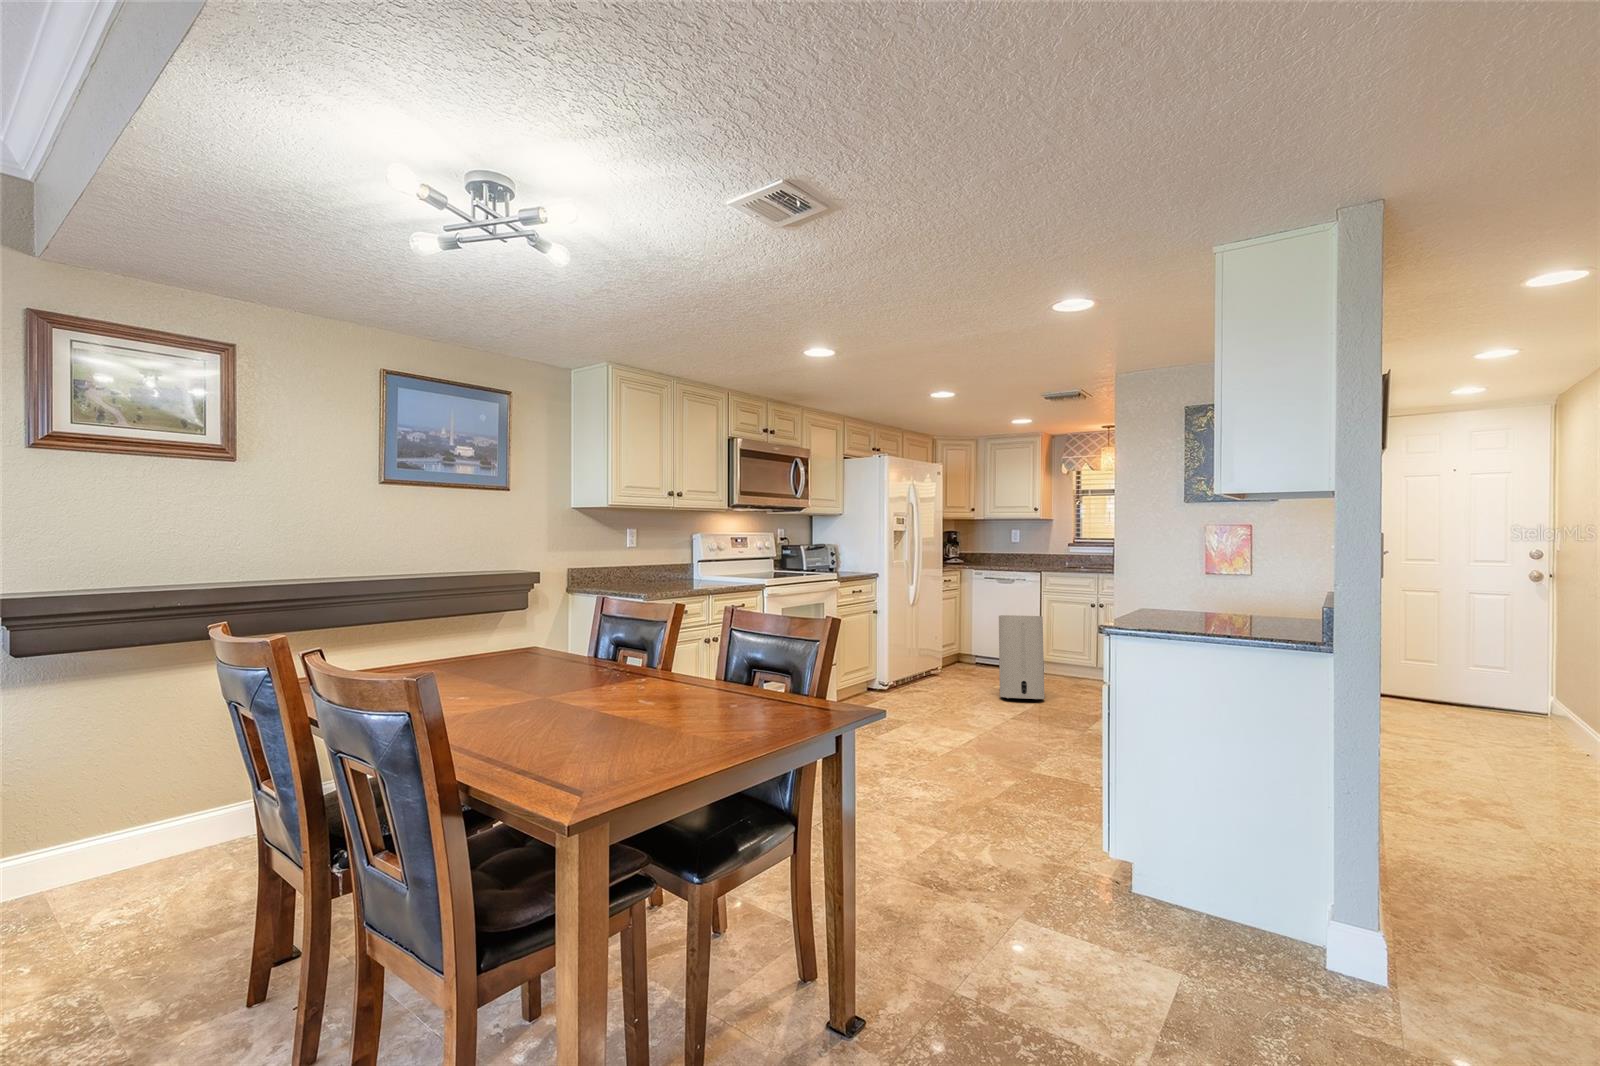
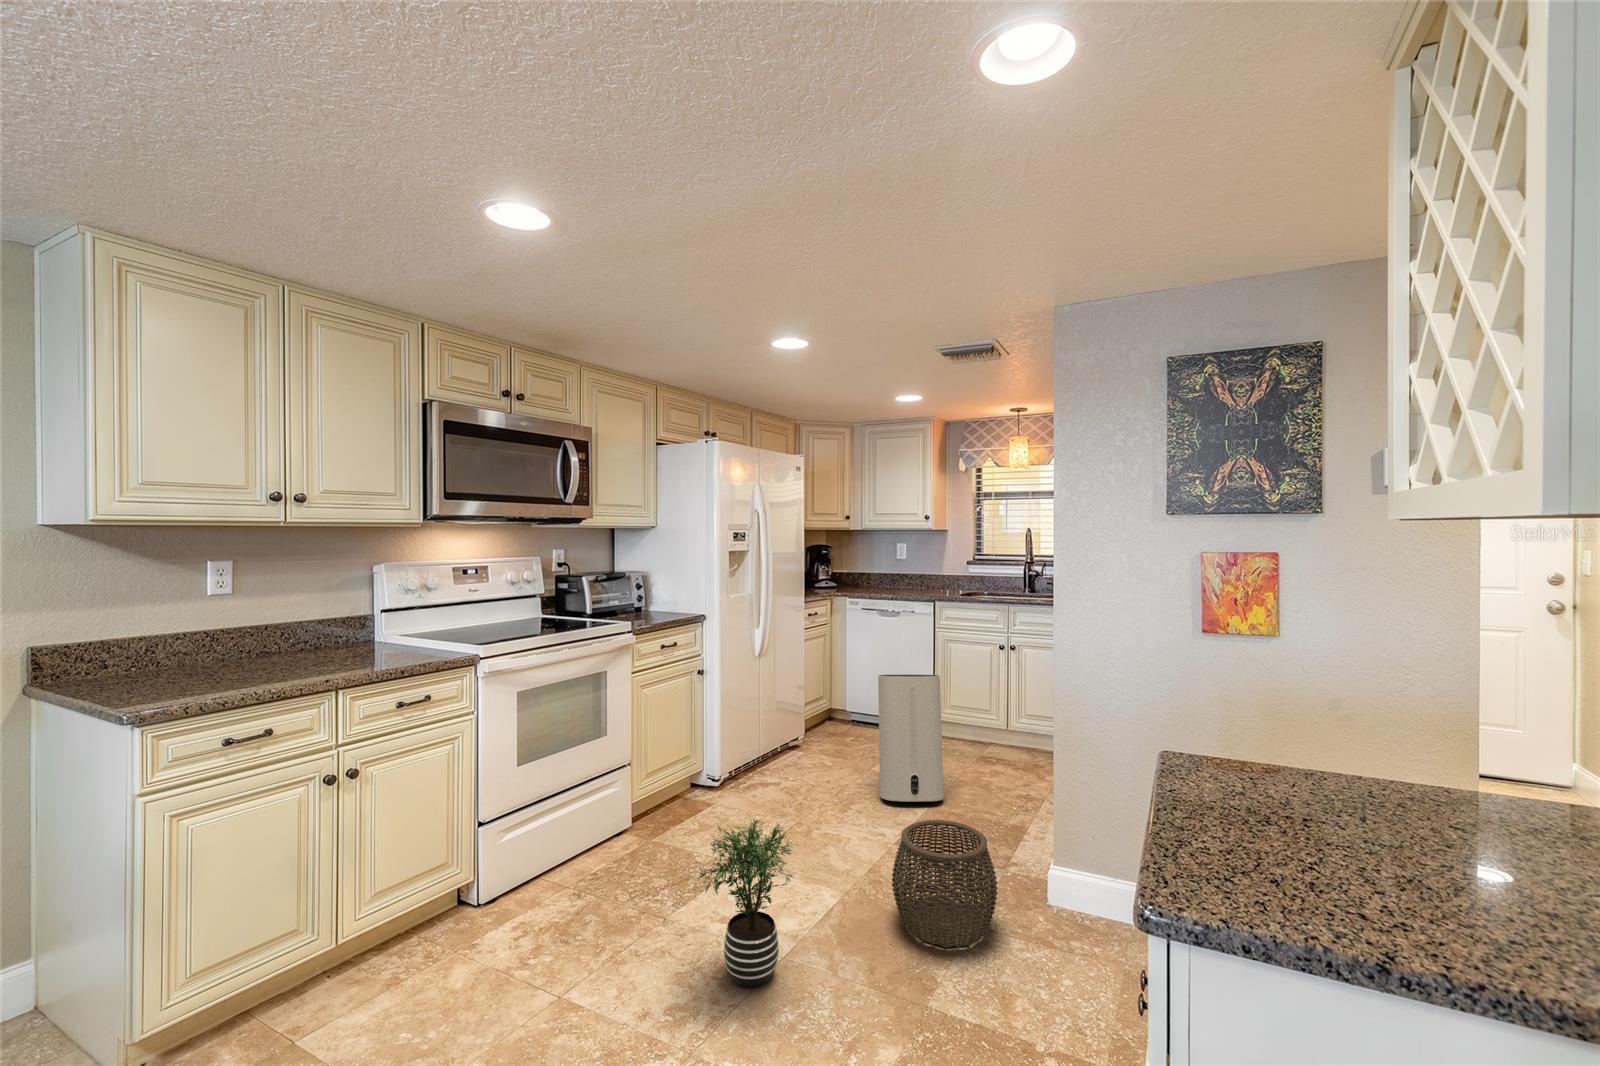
potted plant: none [903,670,957,755] -> present [699,818,793,988]
woven basket: none [1009,687,1072,750] -> present [892,820,998,948]

